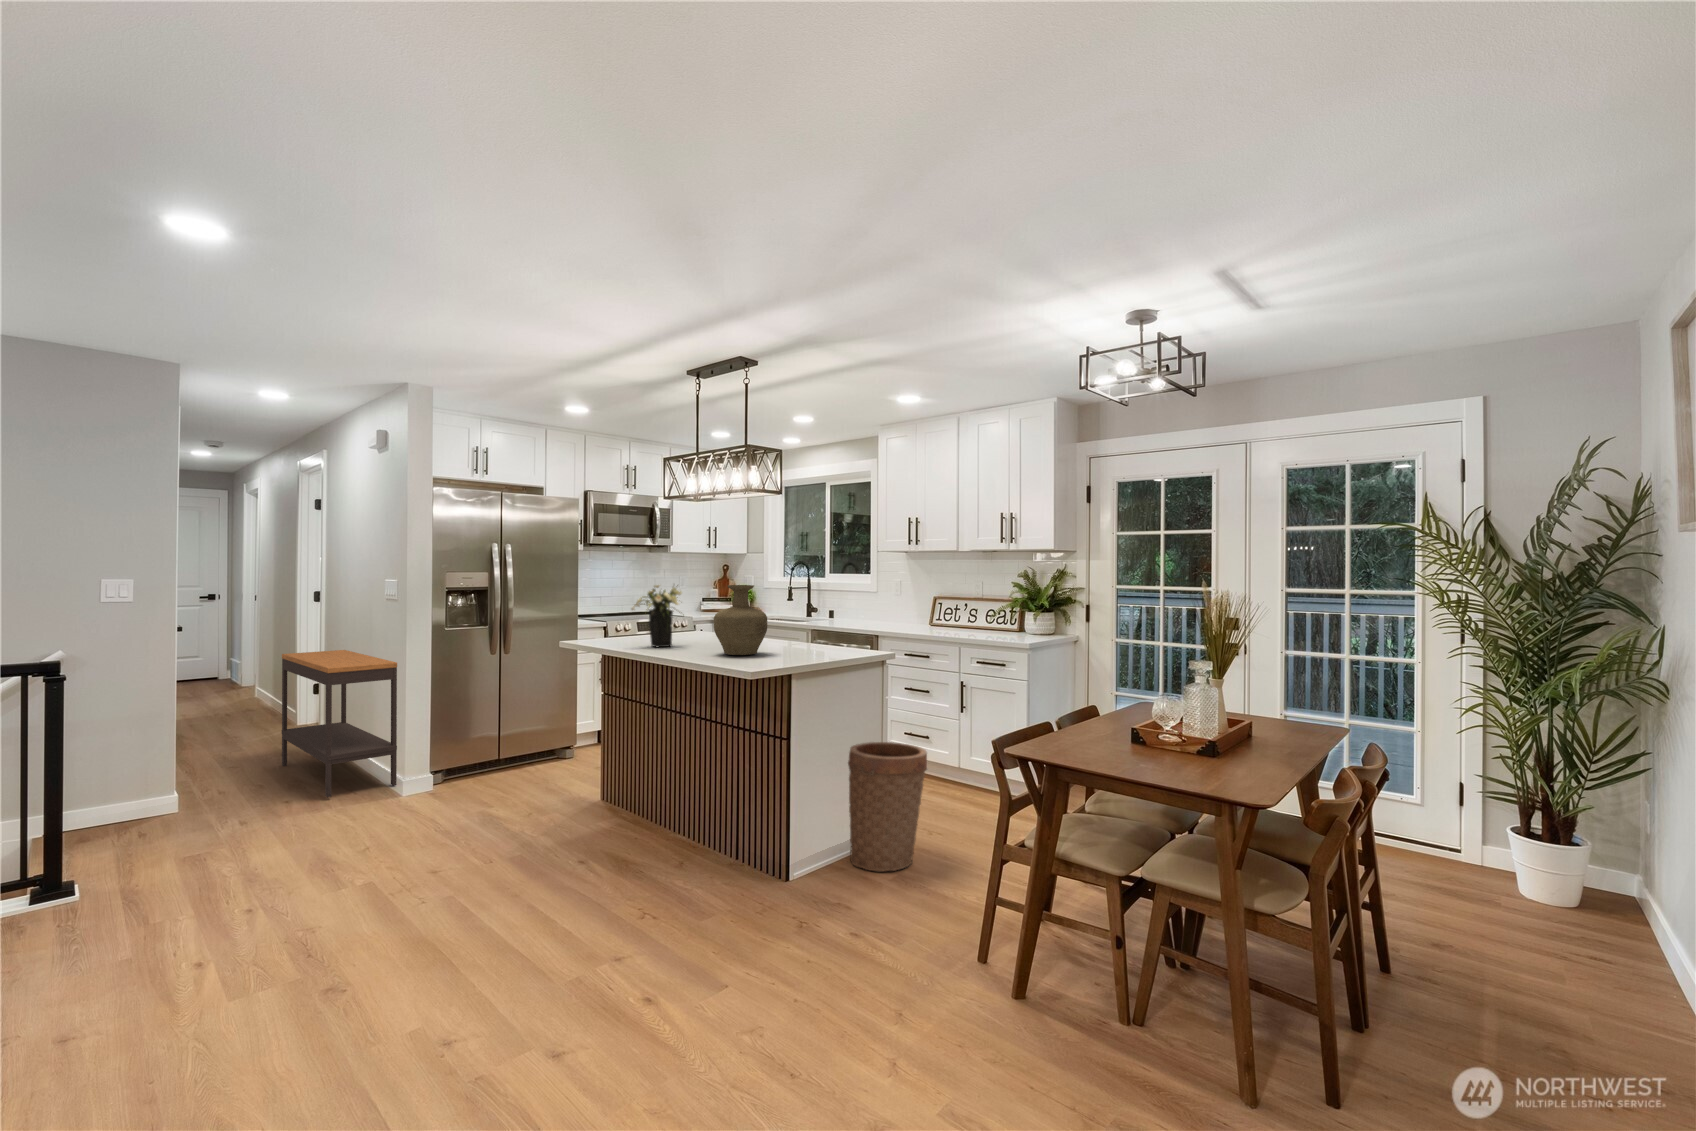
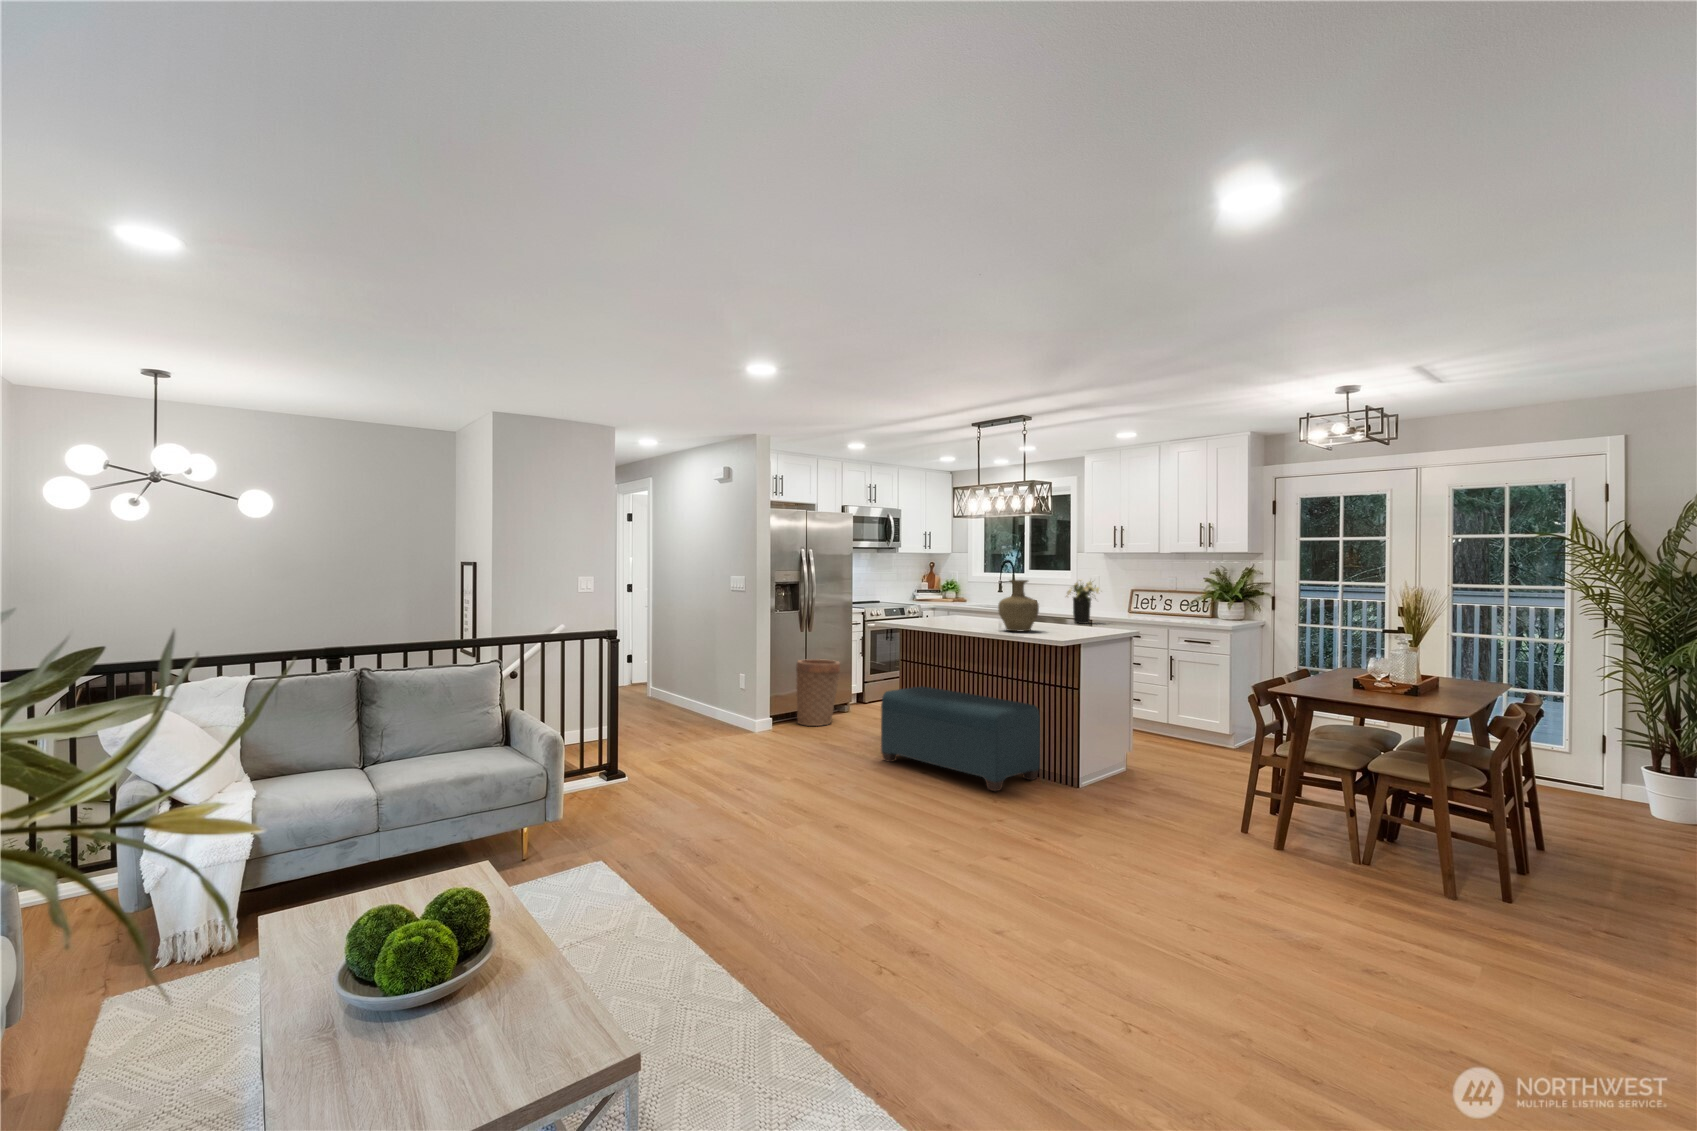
flower arrangement: present [632,585,682,647] -> present [1066,580,1099,624]
console table: present [282,650,397,797] -> none [642,627,742,732]
bench: none [542,731,743,893] -> present [881,686,1040,791]
basket: present [848,742,927,871] -> present [796,659,840,726]

